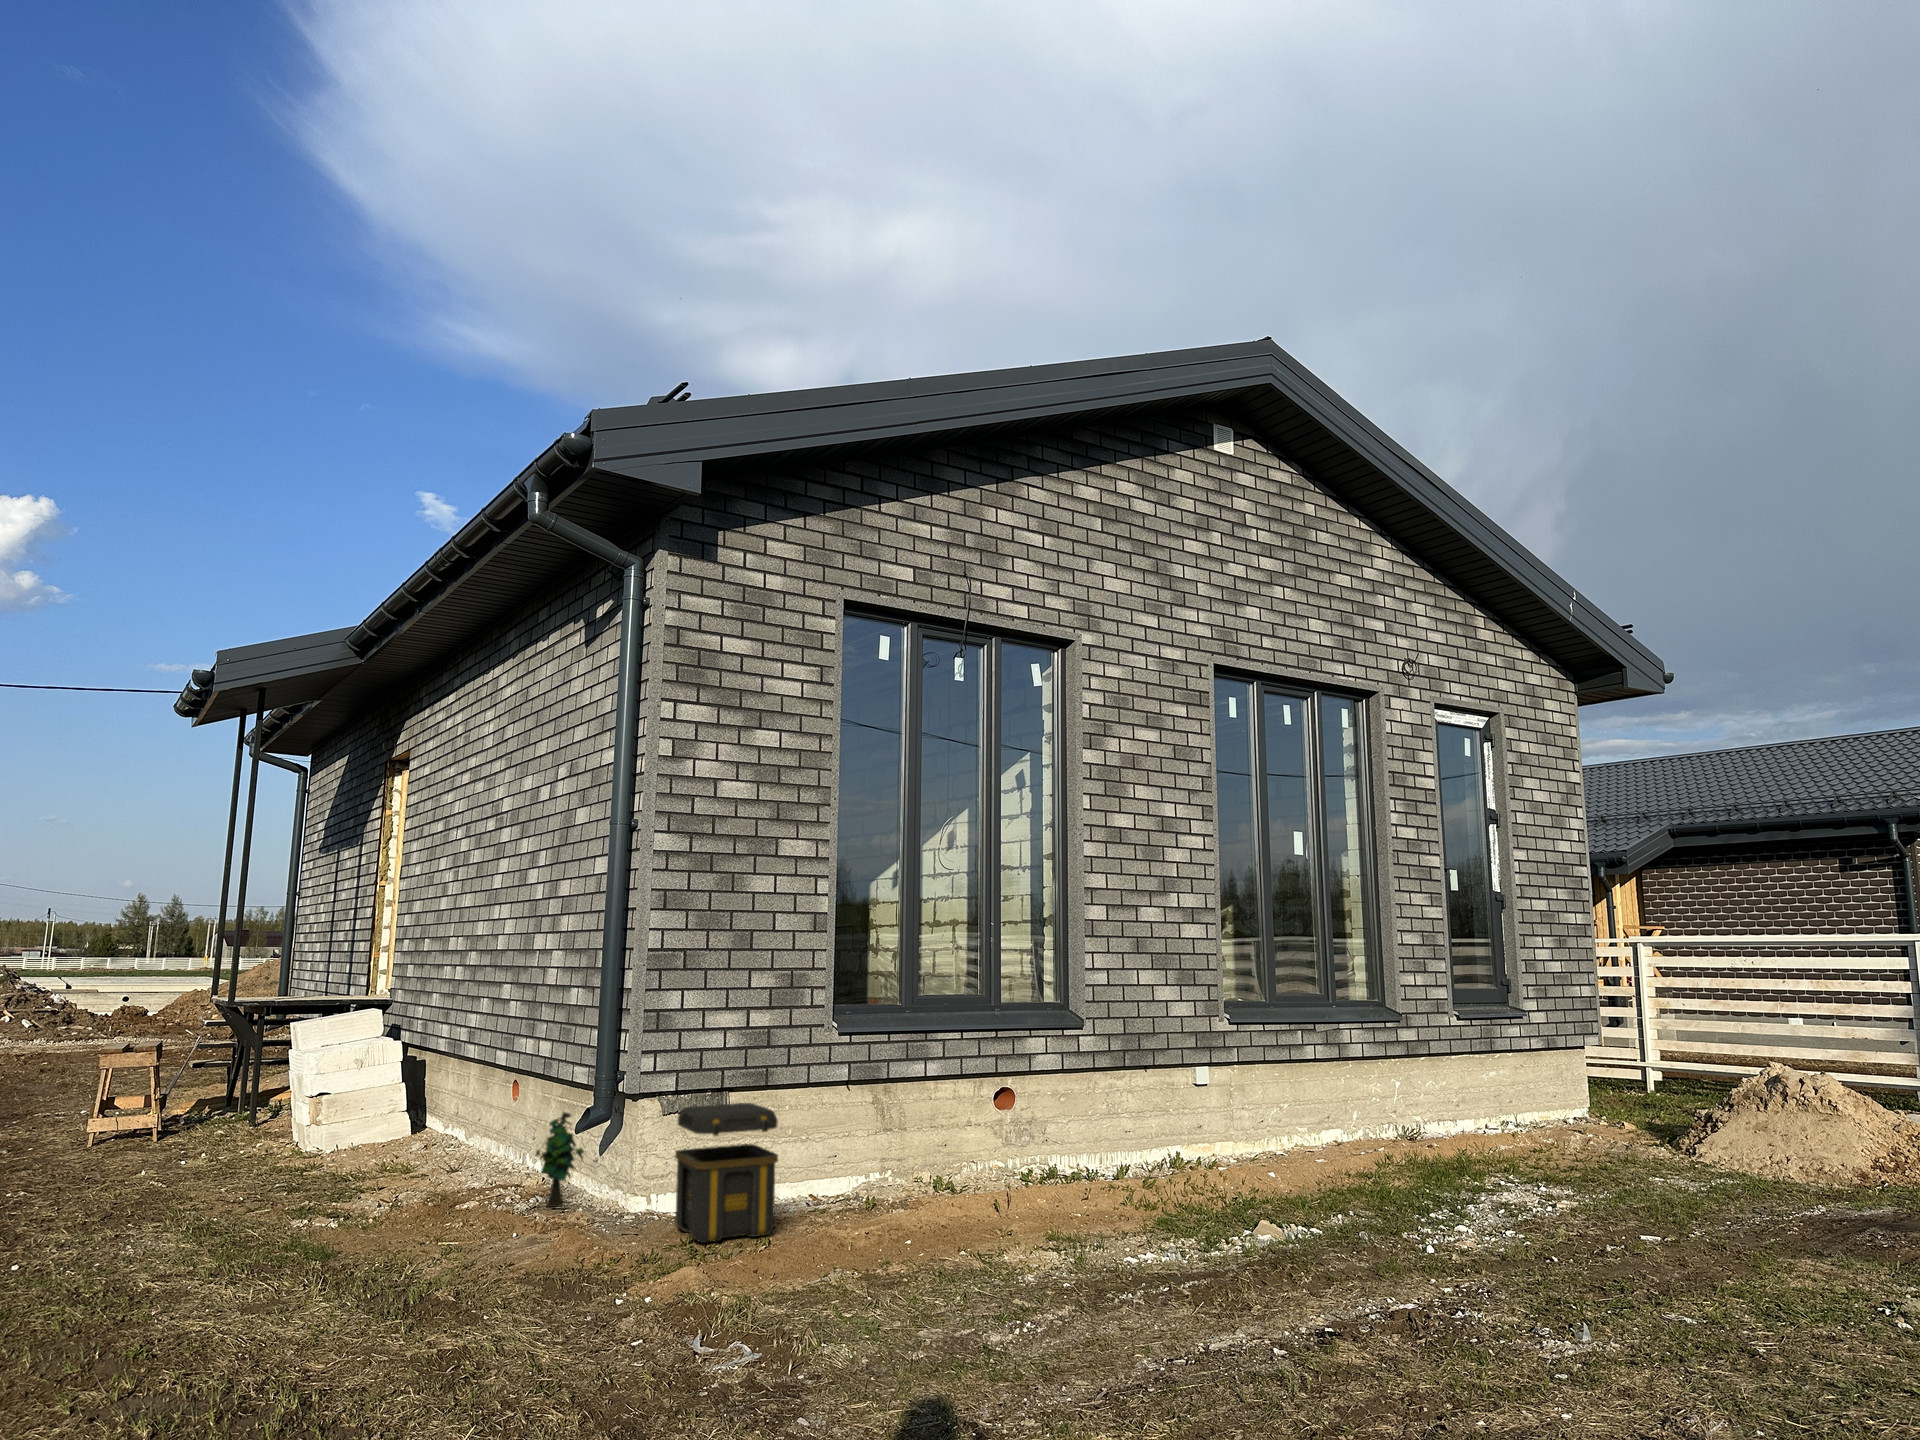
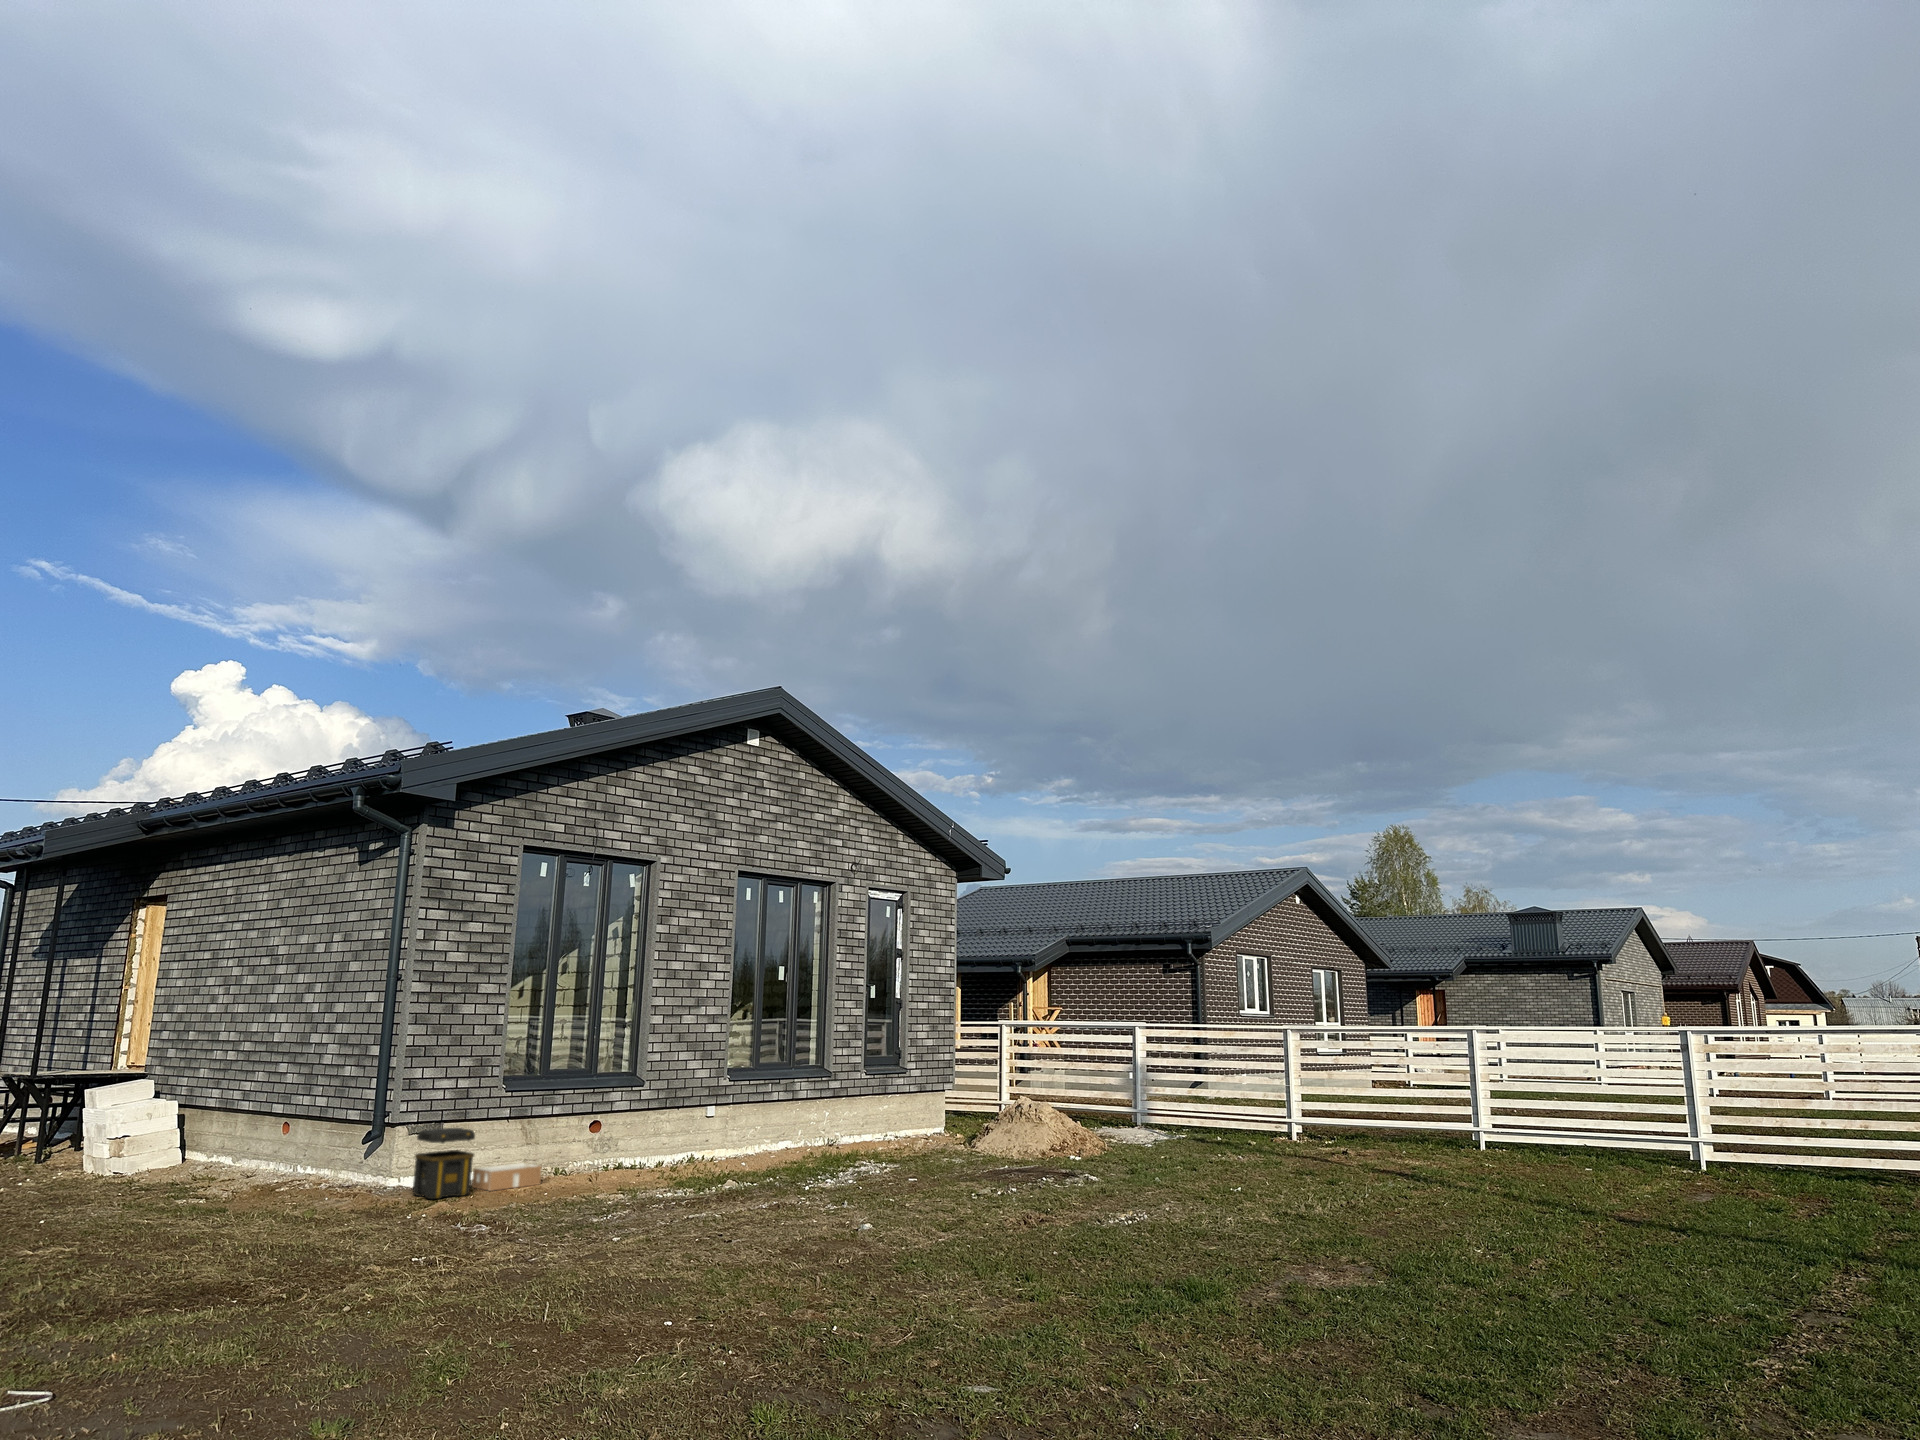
decorative plant: present [536,1112,584,1207] -> none [320,1137,351,1191]
cardboard box: none [786,1169,909,1226] -> present [472,1163,541,1191]

